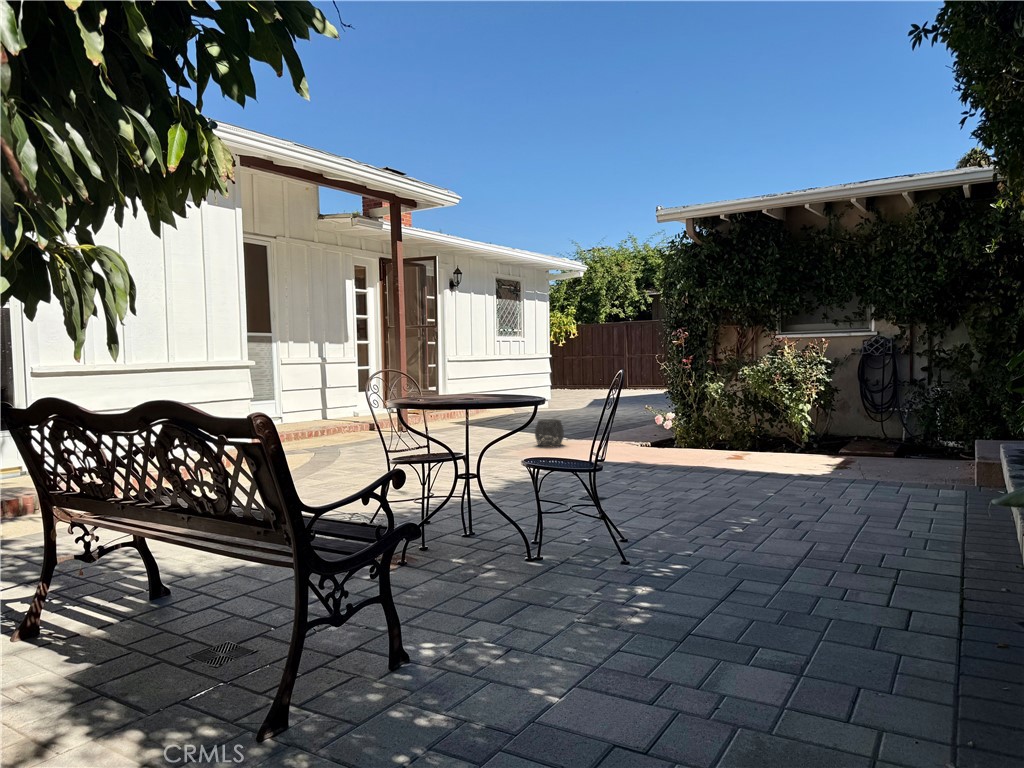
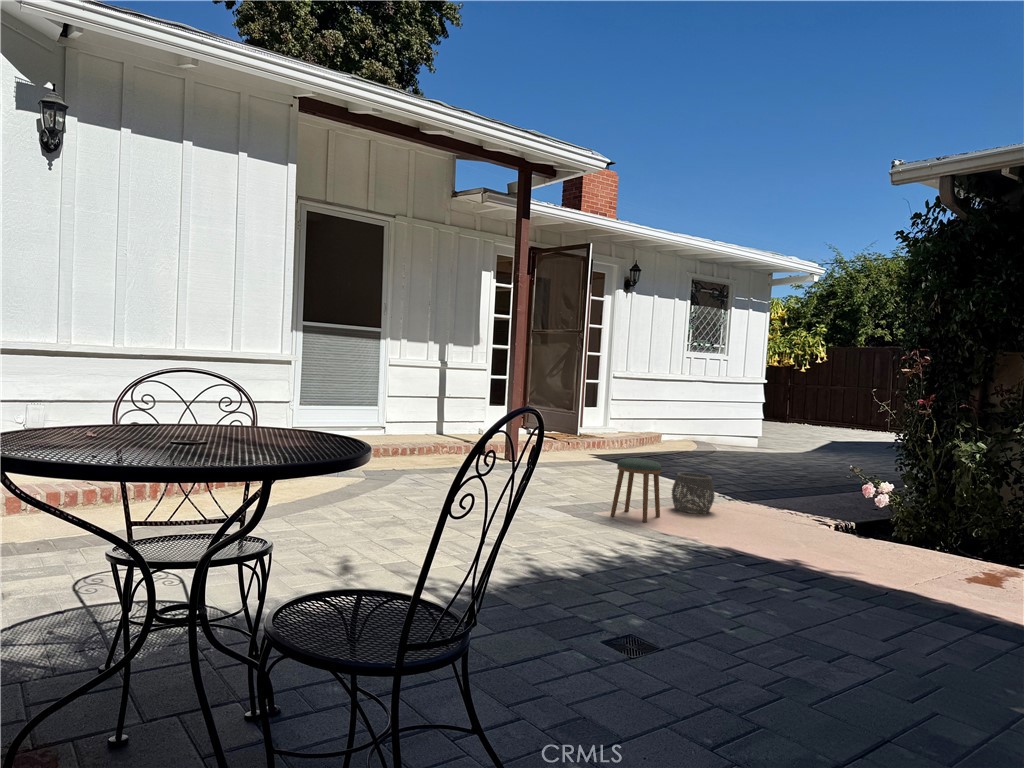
stool: none [503,412,534,454] -> present [611,458,662,523]

